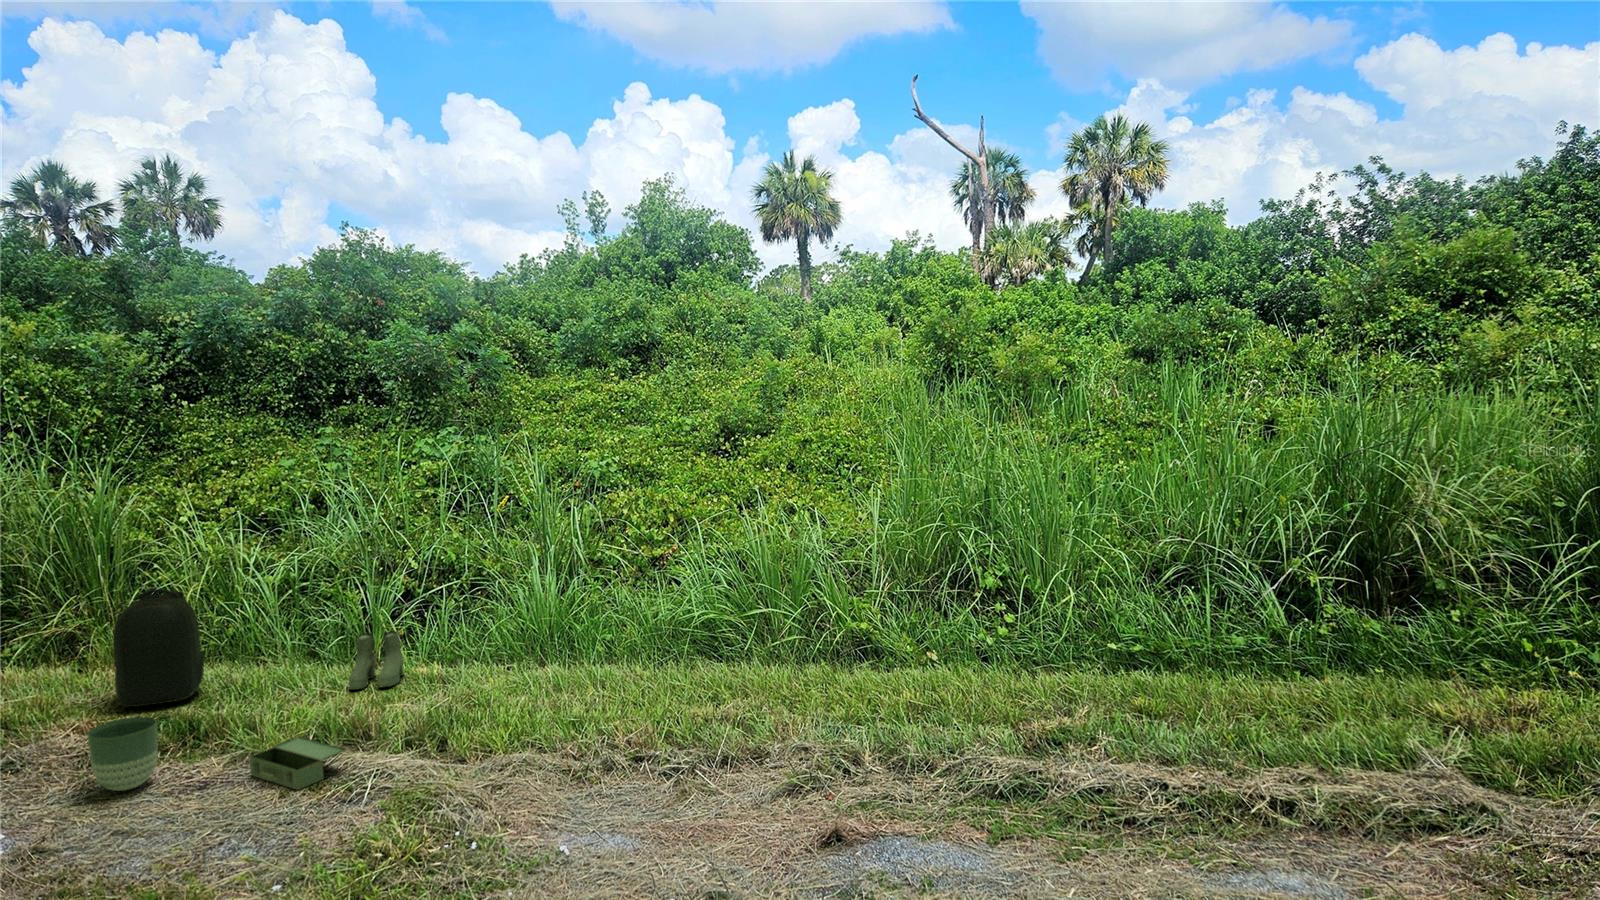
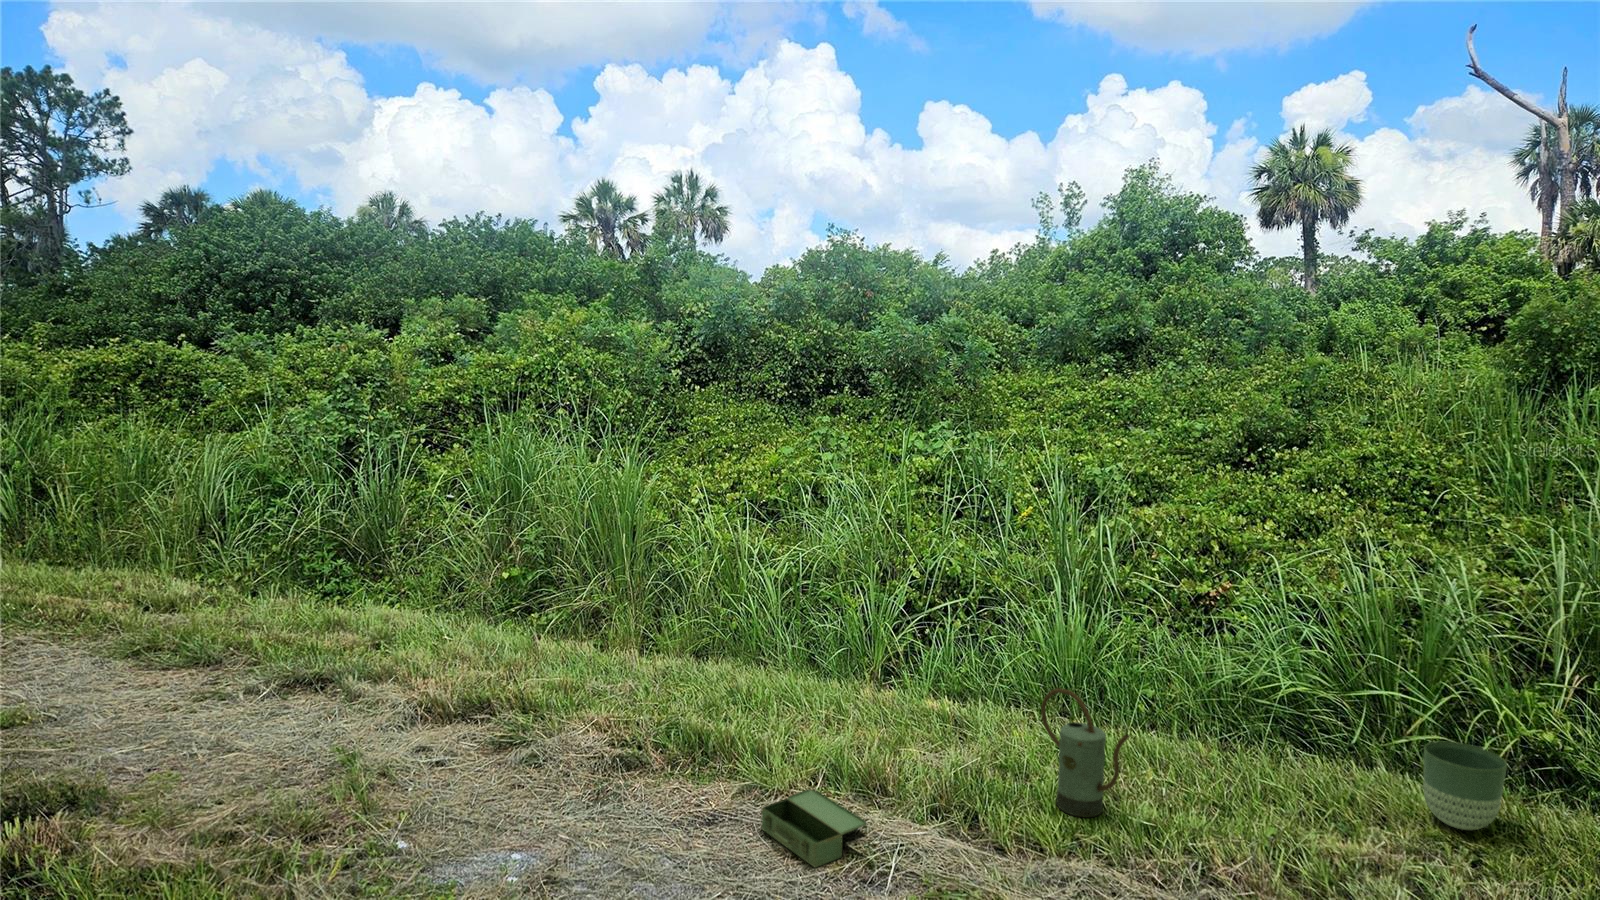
backpack: present [113,589,205,707] -> none [633,581,714,704]
watering can: none [494,624,555,717] -> present [1041,688,1130,817]
boots: present [349,631,403,690] -> none [855,658,914,728]
planter: present [87,717,158,791] -> present [1424,741,1507,830]

